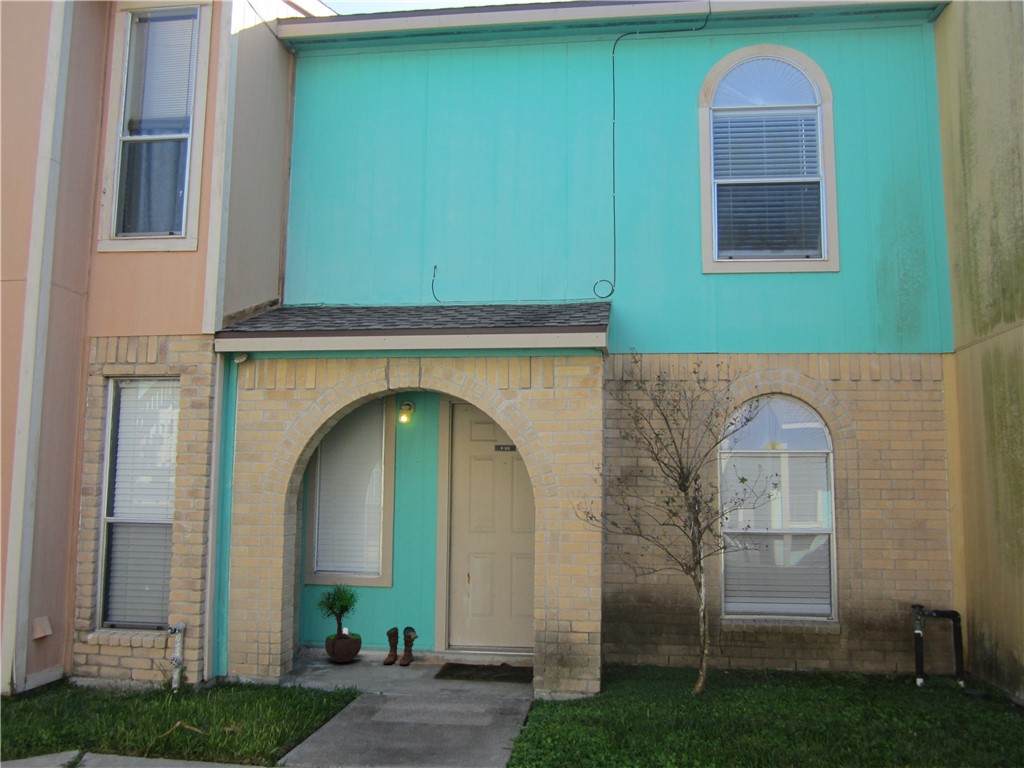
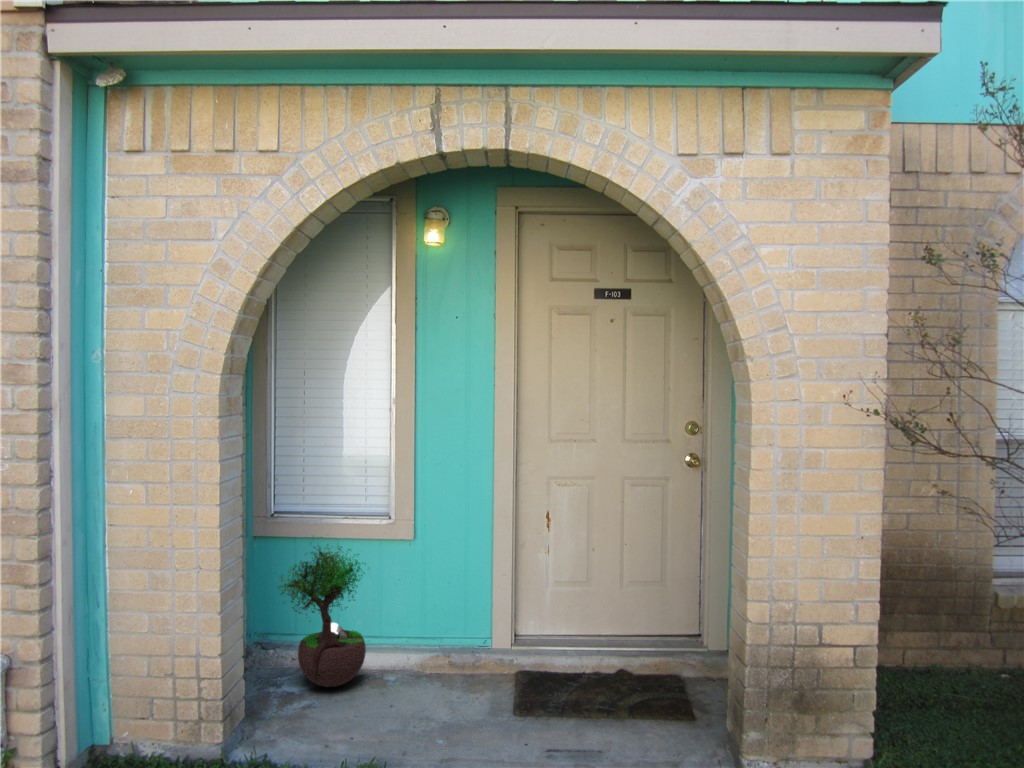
boots: present [383,627,418,665] -> none [410,617,476,690]

